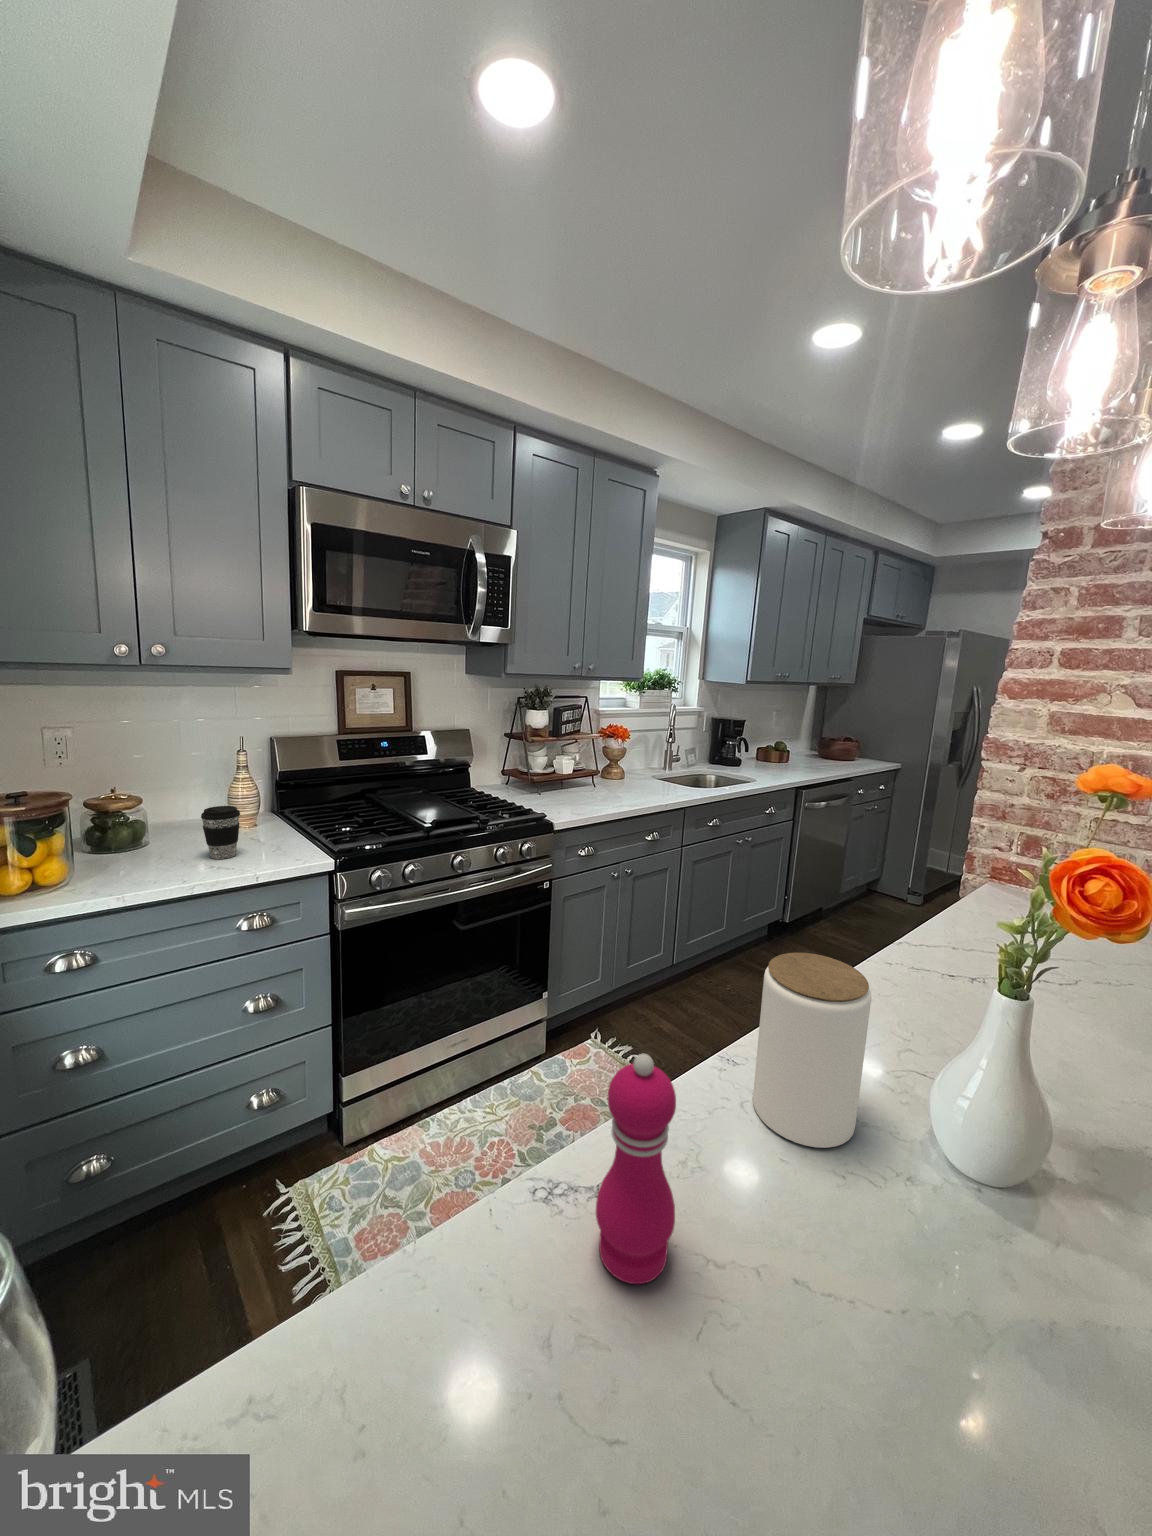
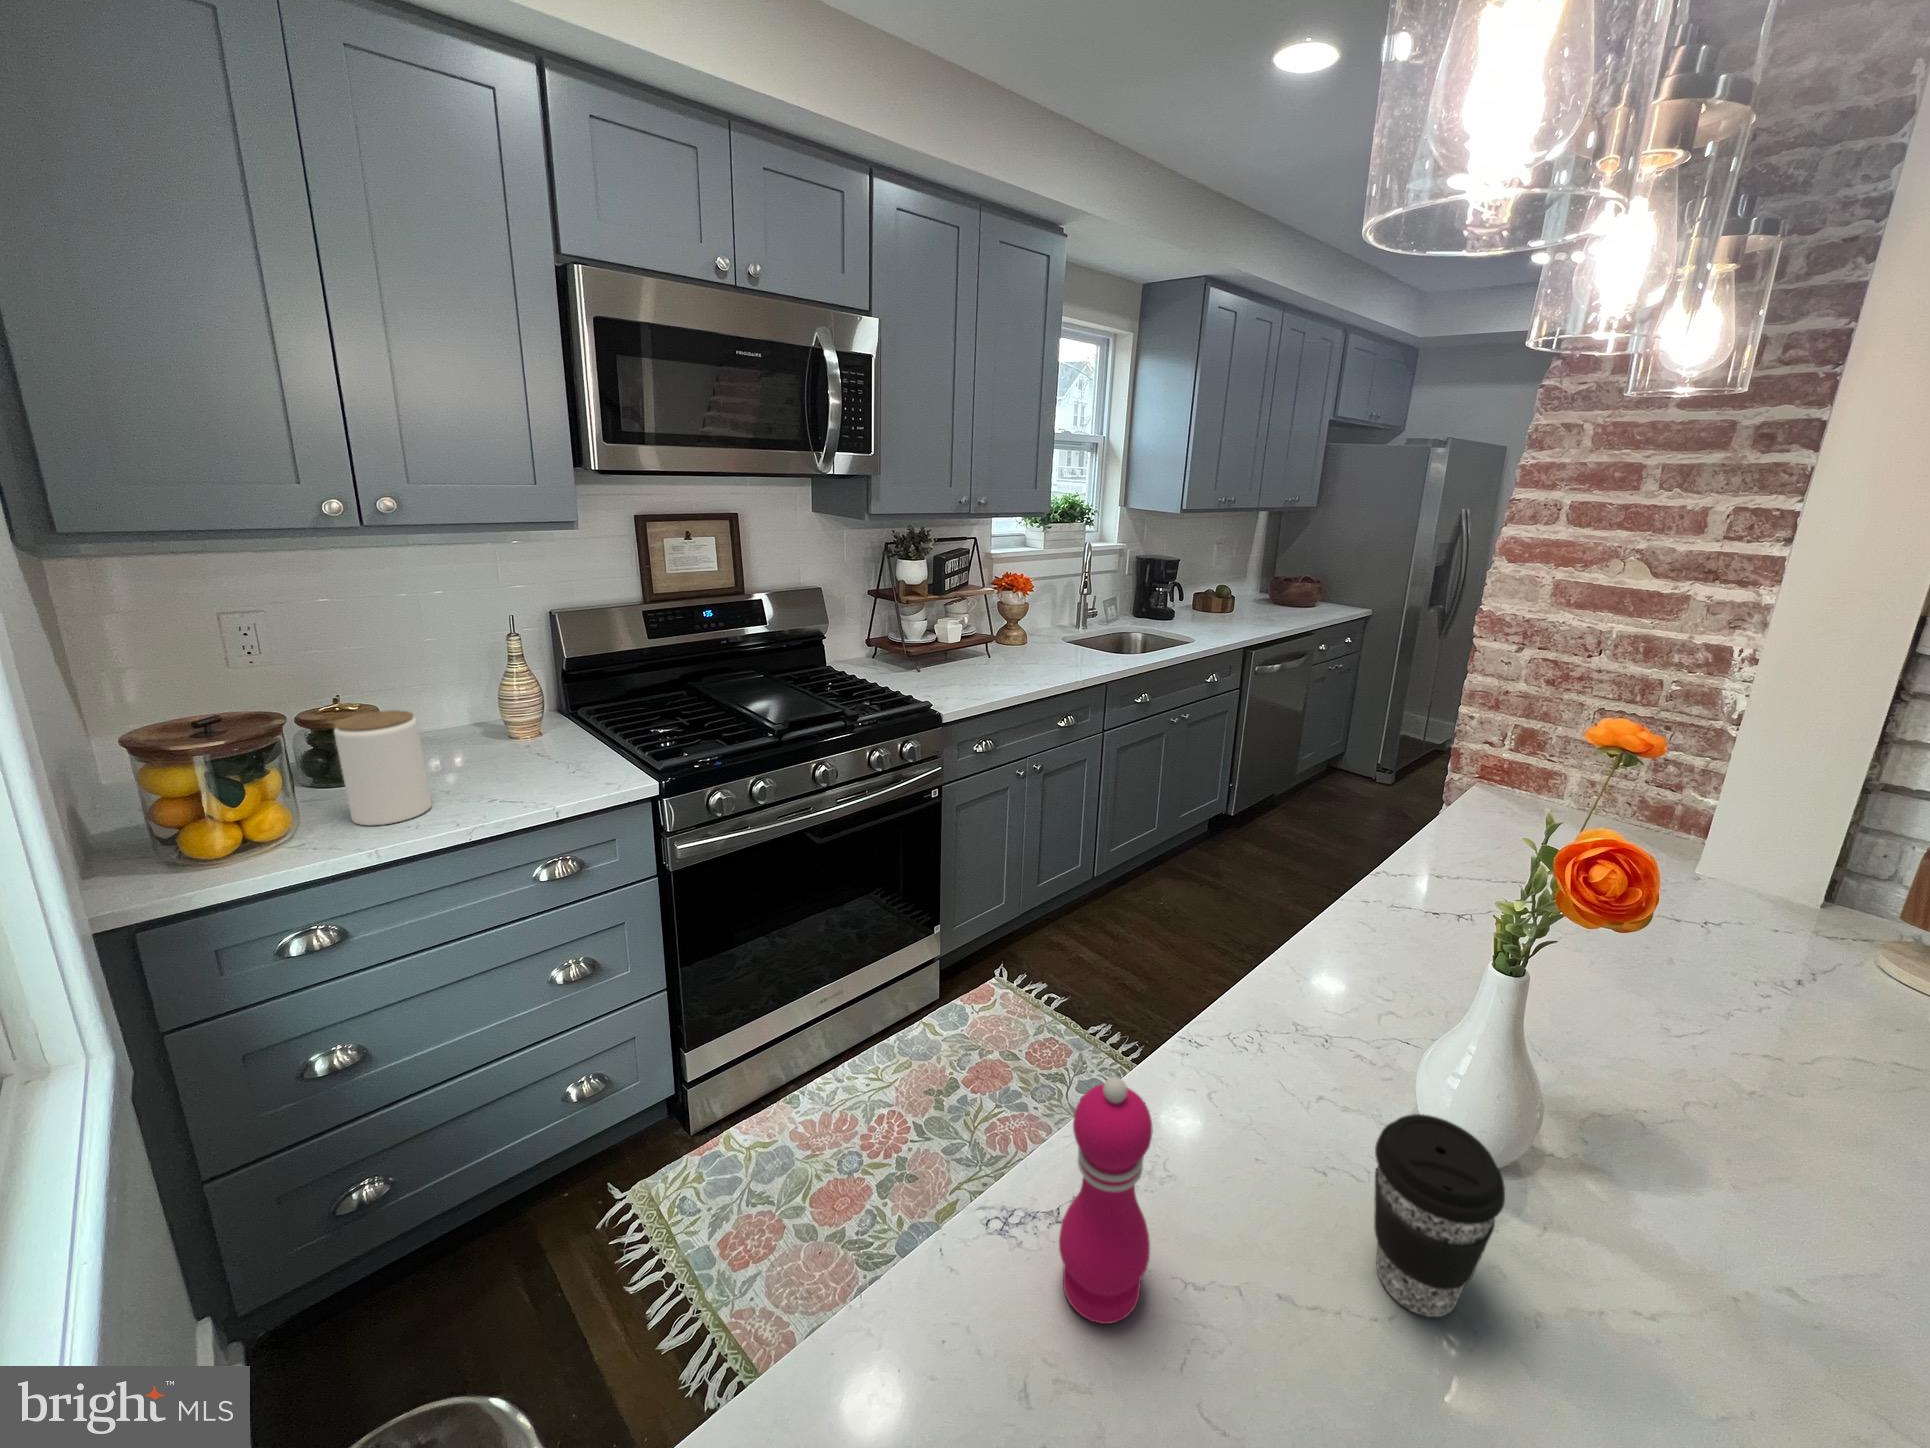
coffee cup: present [201,806,240,859] -> present [1374,1114,1505,1317]
jar: present [753,953,871,1148] -> present [334,710,431,825]

